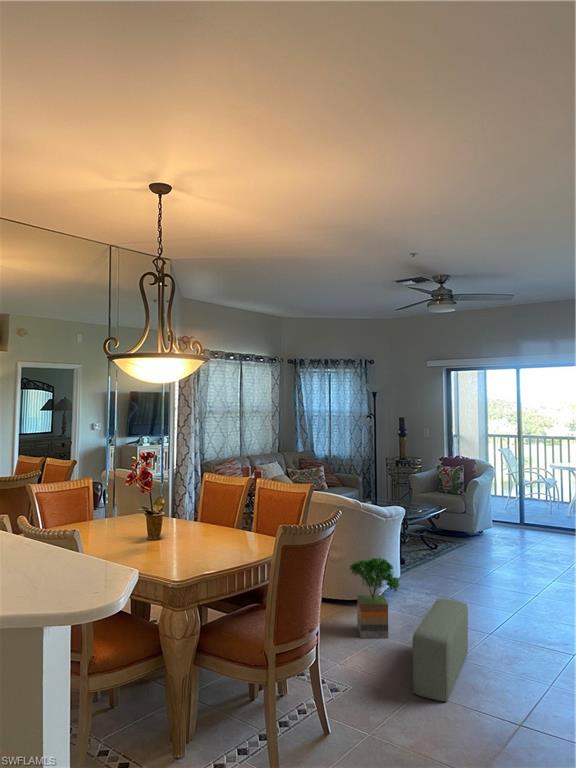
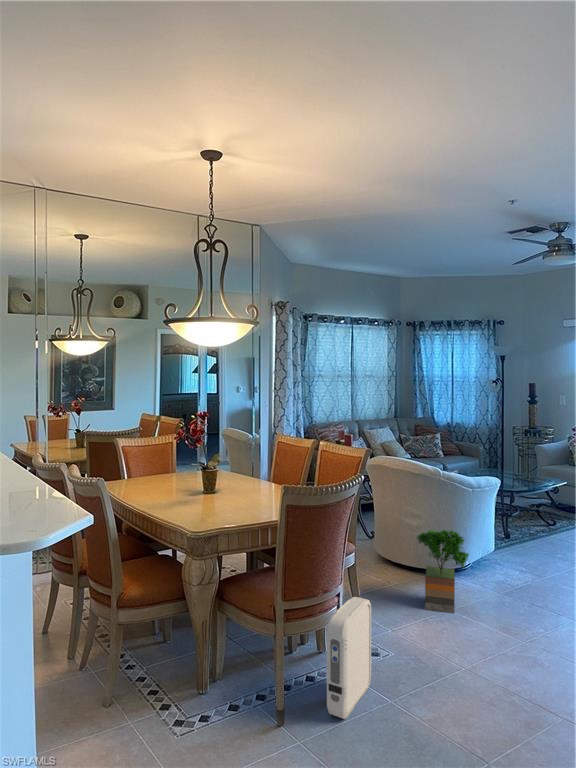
pouf: present [412,599,468,701] -> none [455,579,537,684]
air purifier: none [317,632,346,761] -> present [327,597,371,719]

